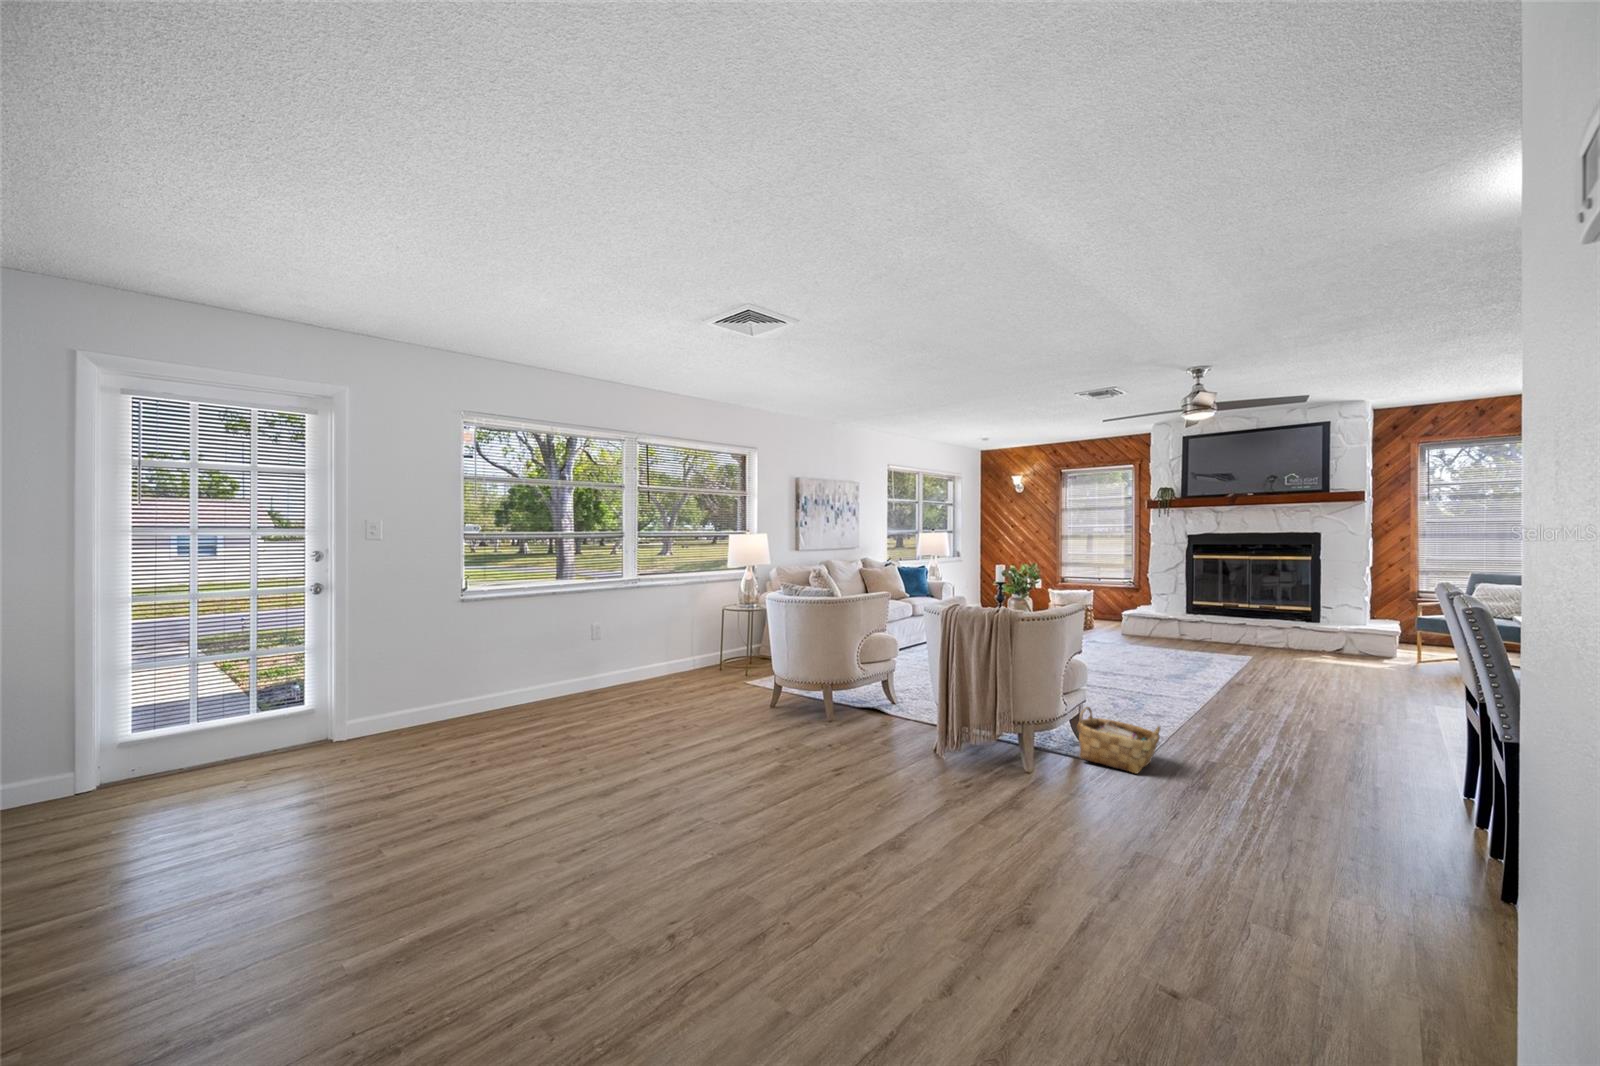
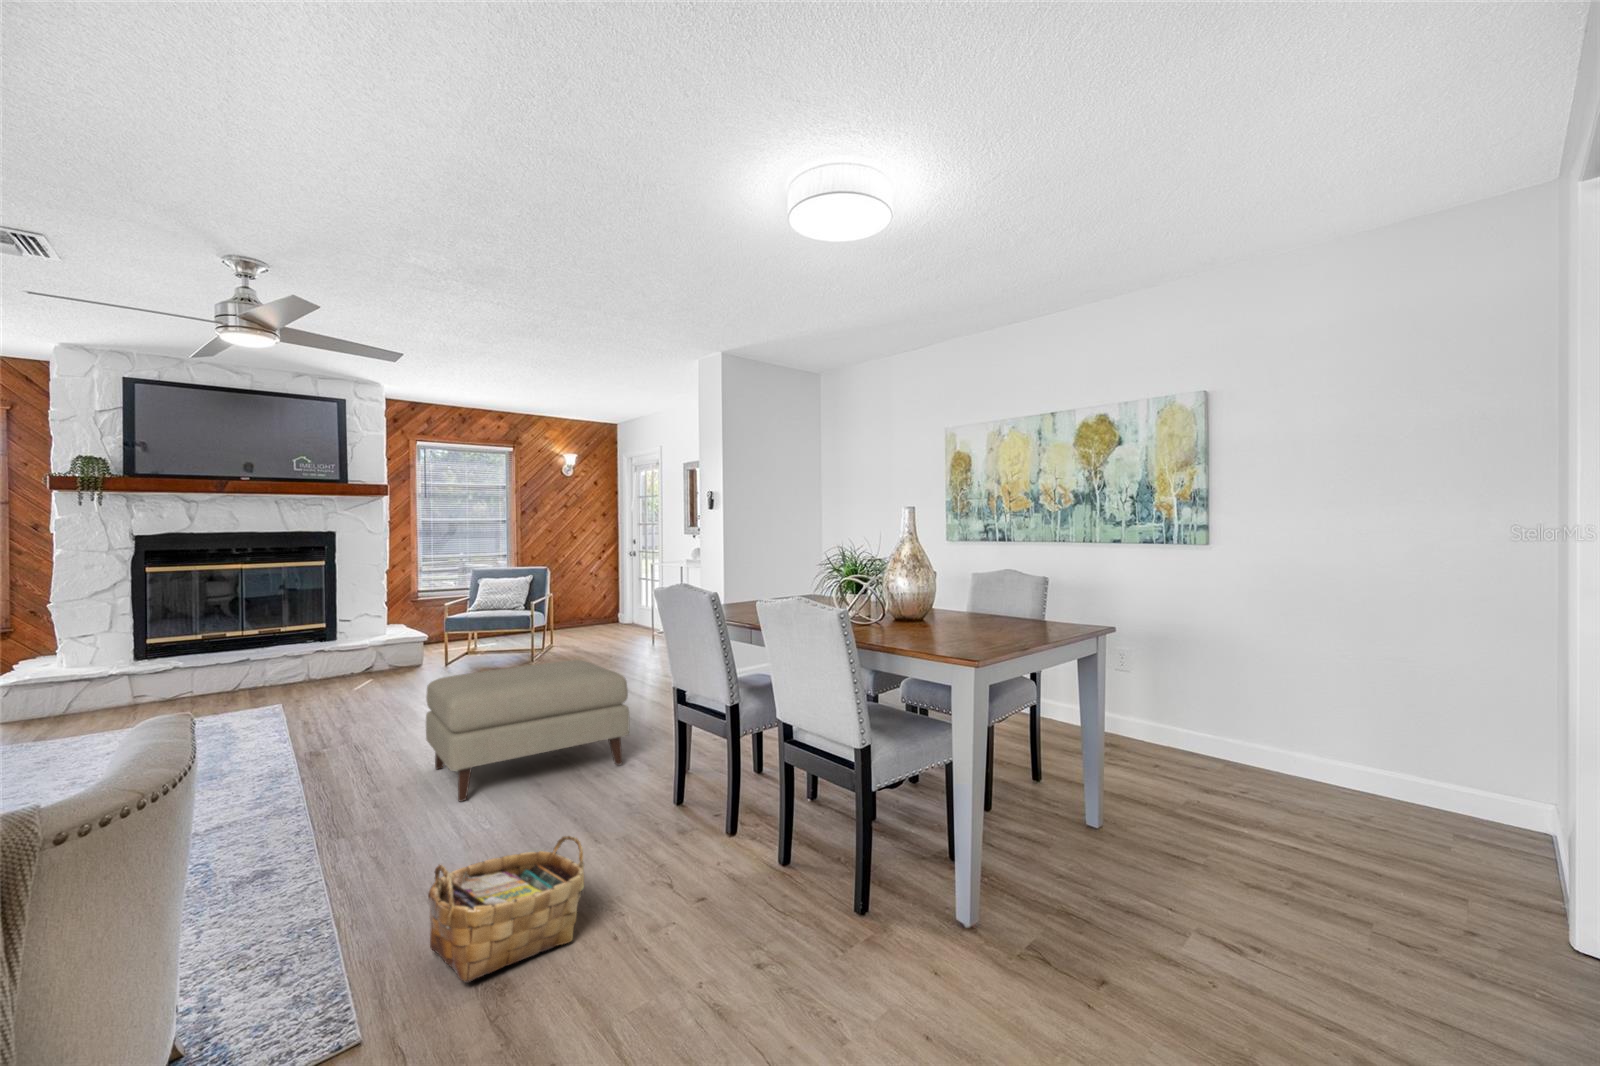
ottoman: none [1210,646,1389,750] -> present [426,660,629,802]

